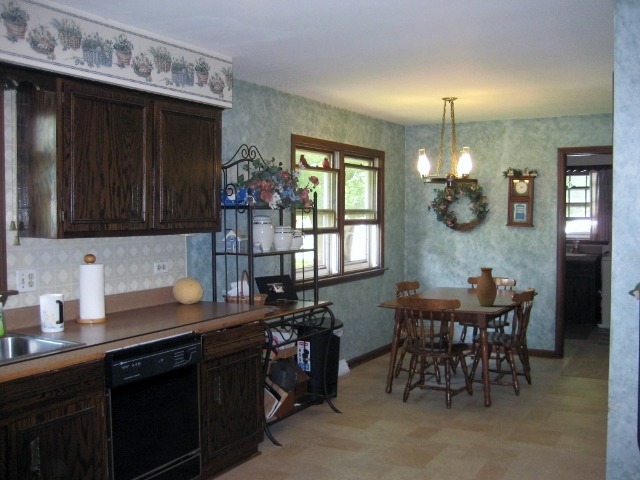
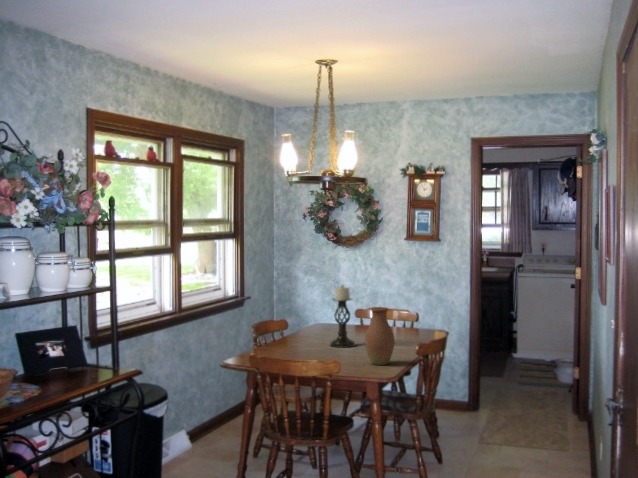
candle holder: none [450,255,469,298] -> present [330,285,355,348]

